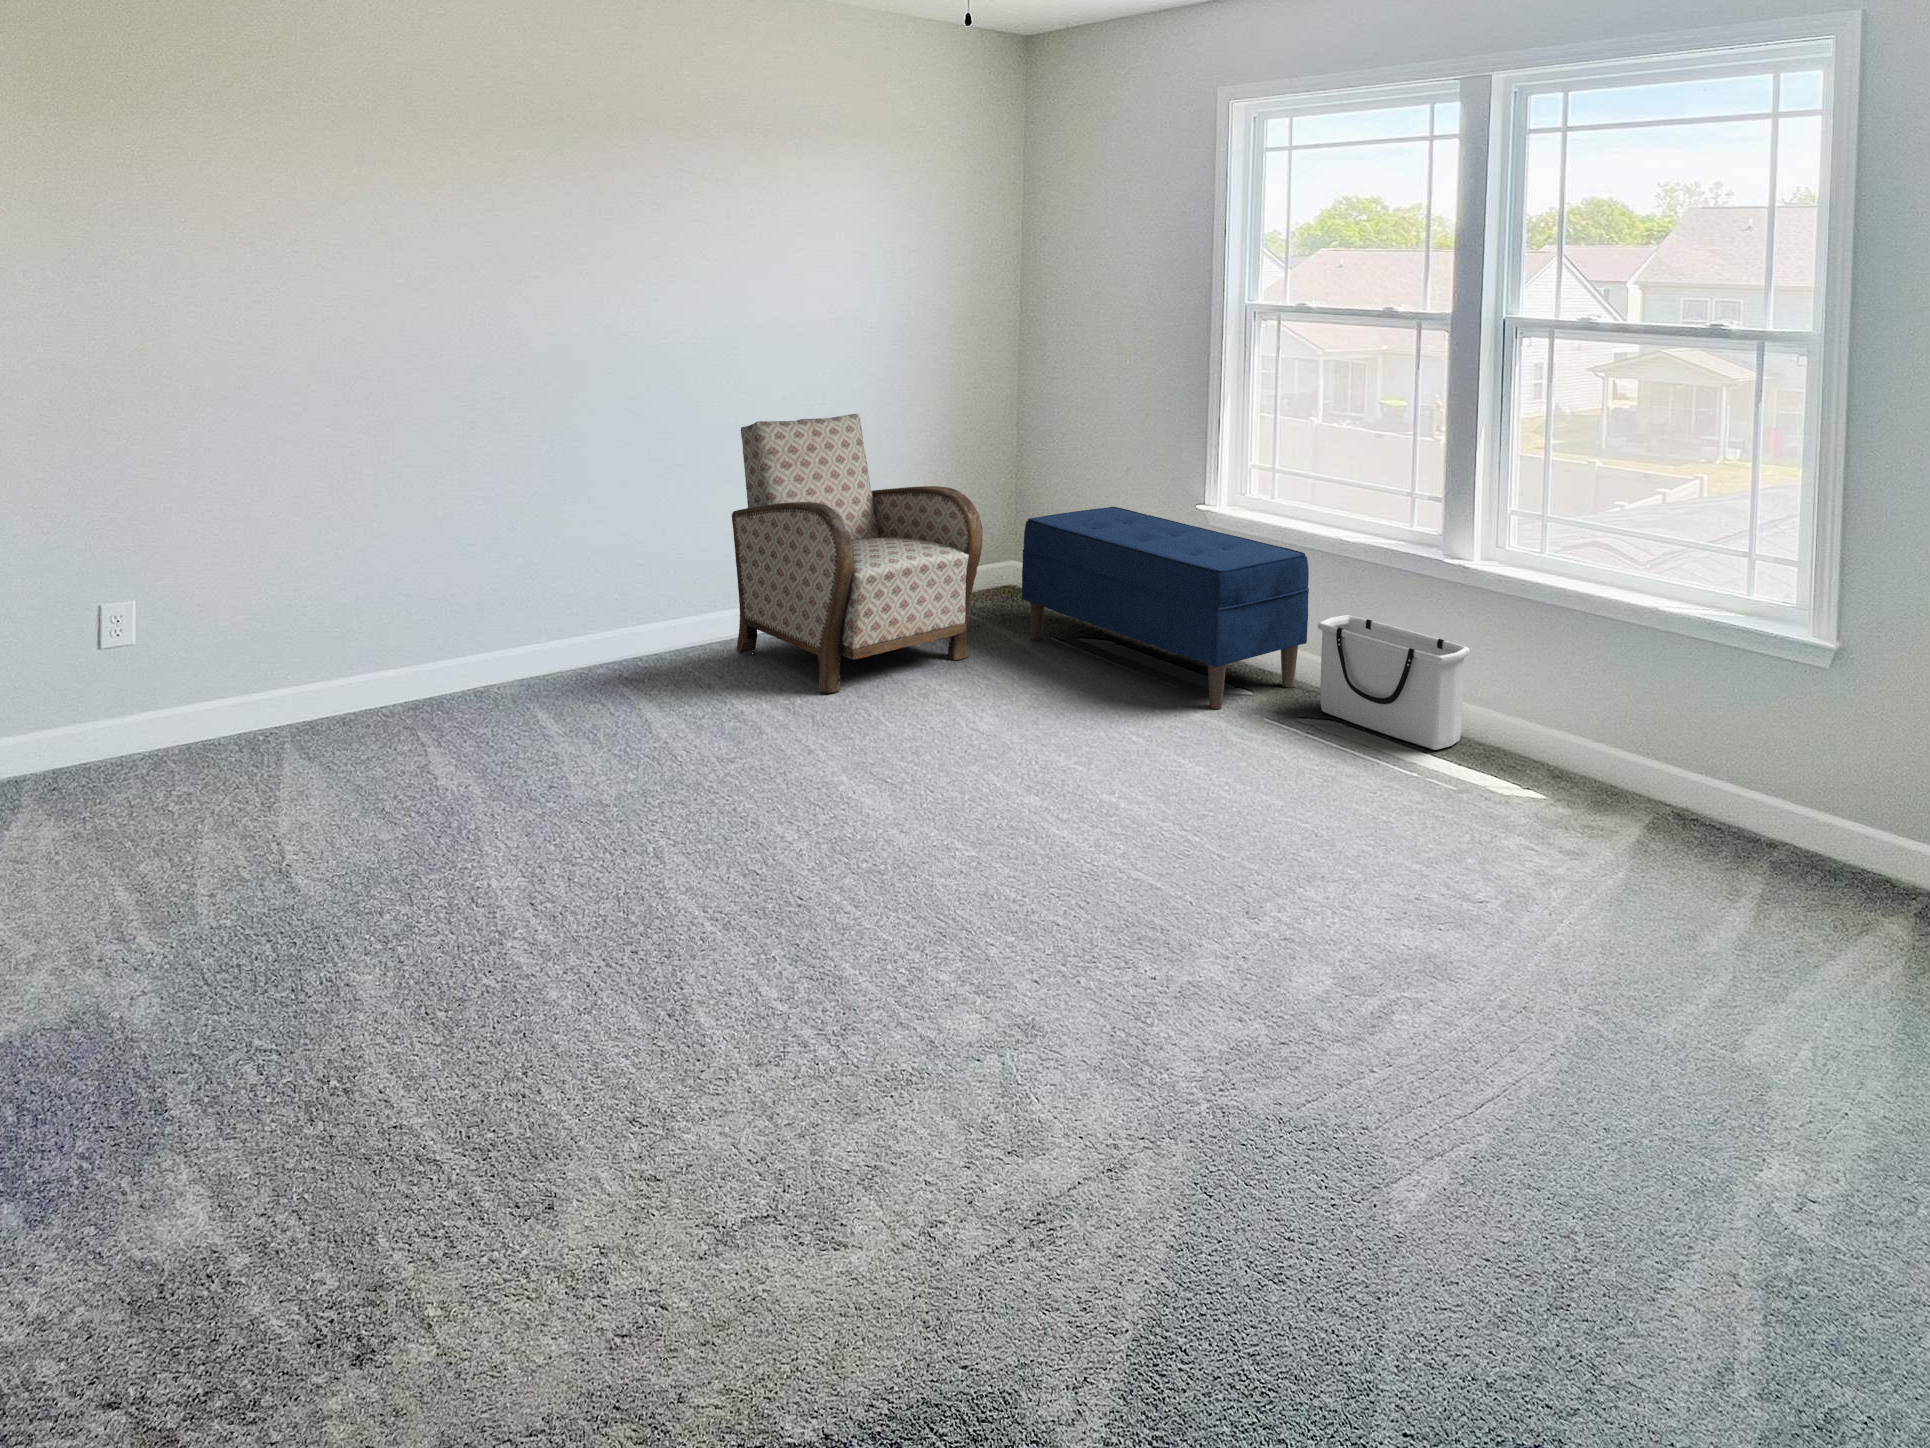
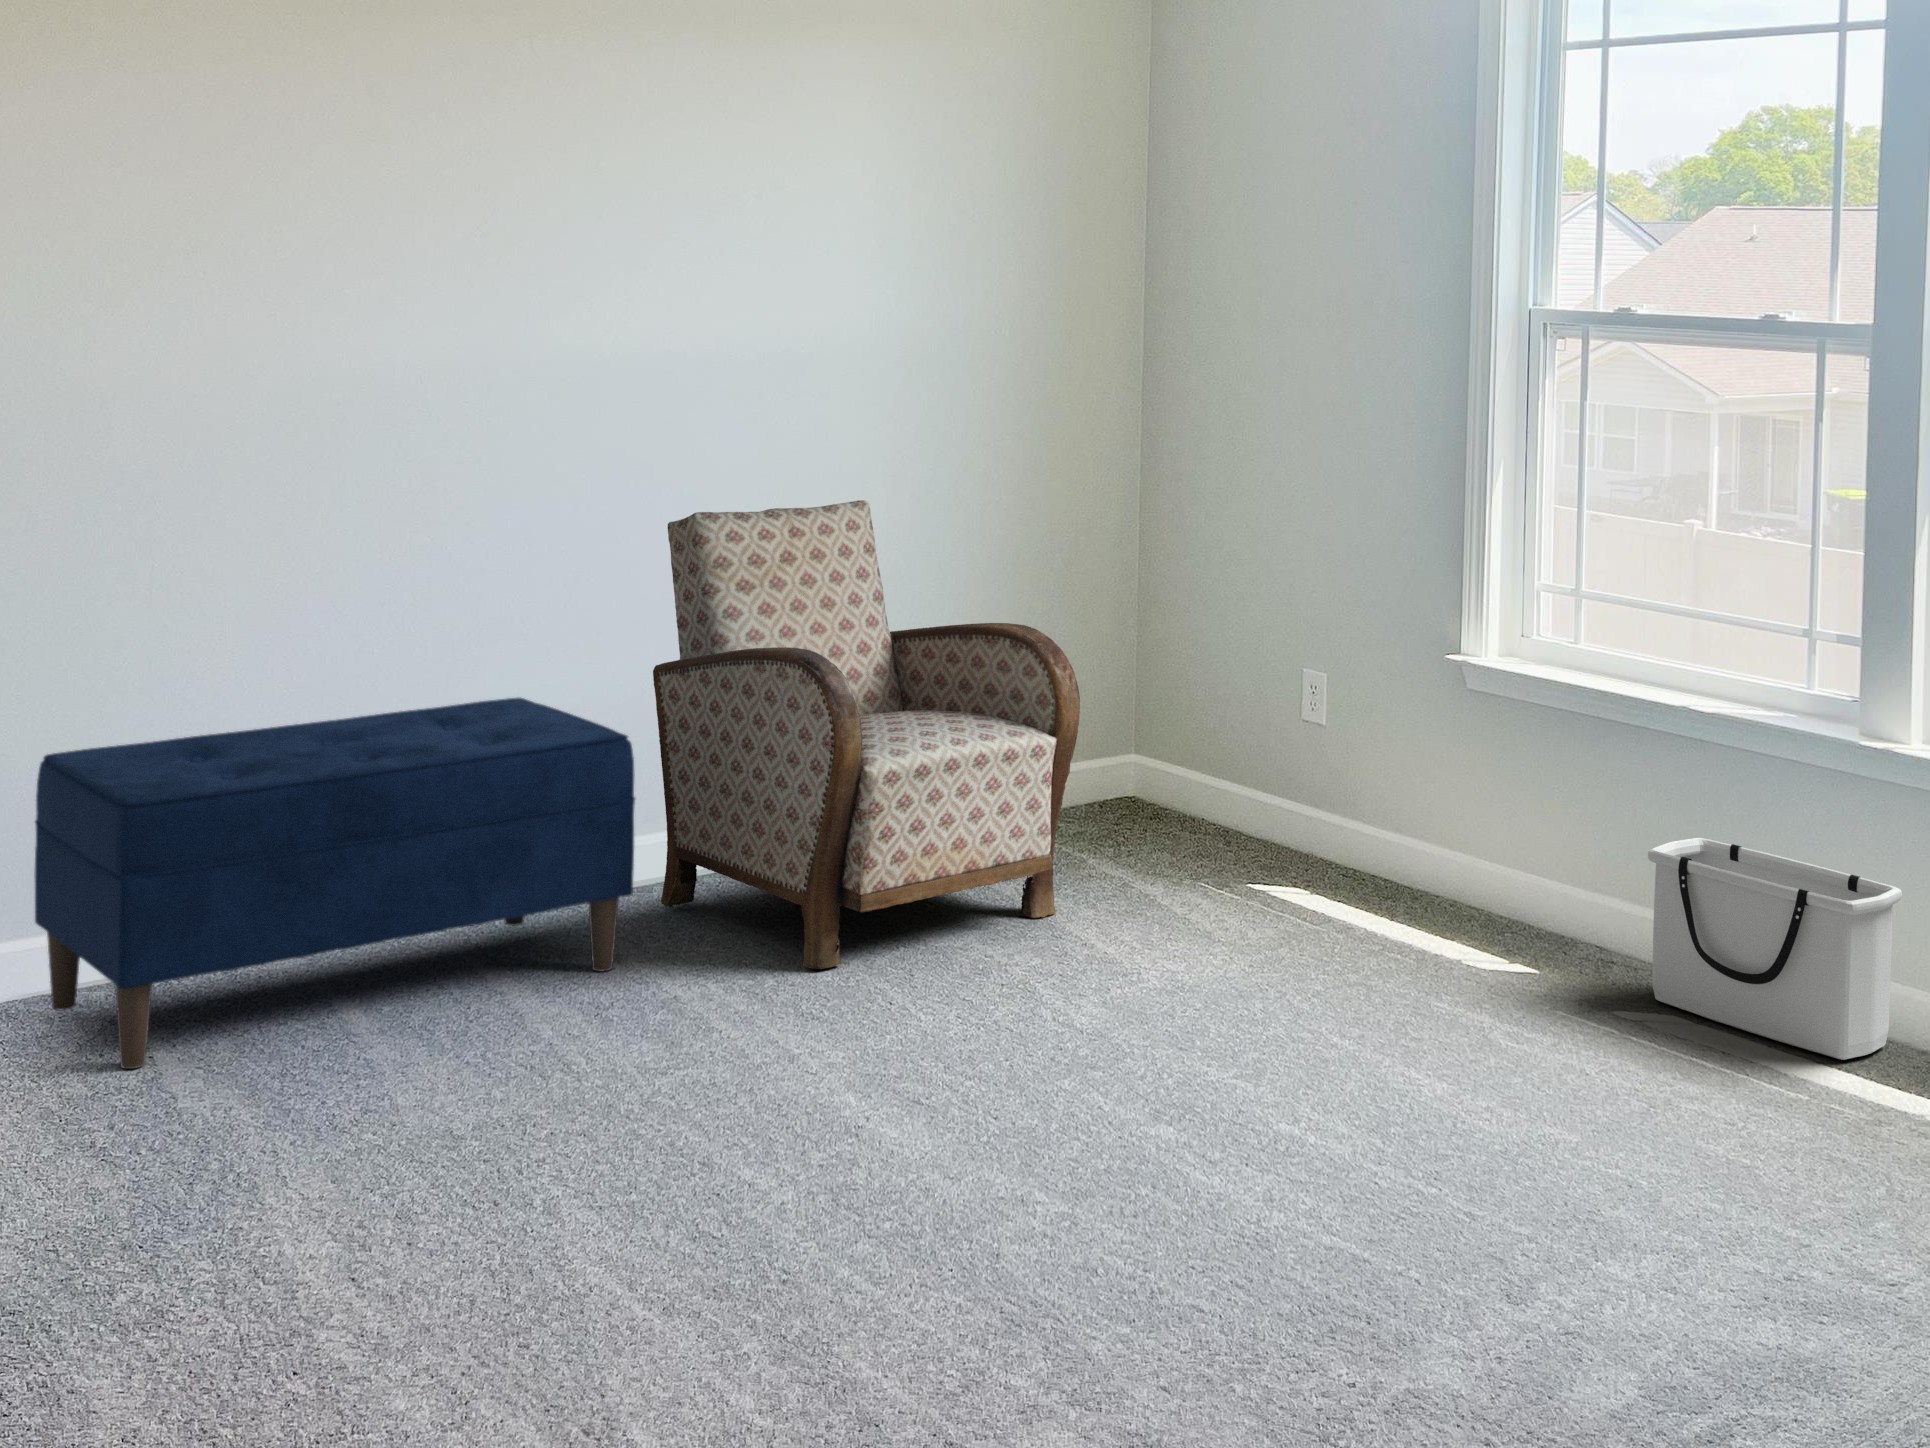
bench: present [1022,507,1309,709] -> present [35,698,635,1069]

